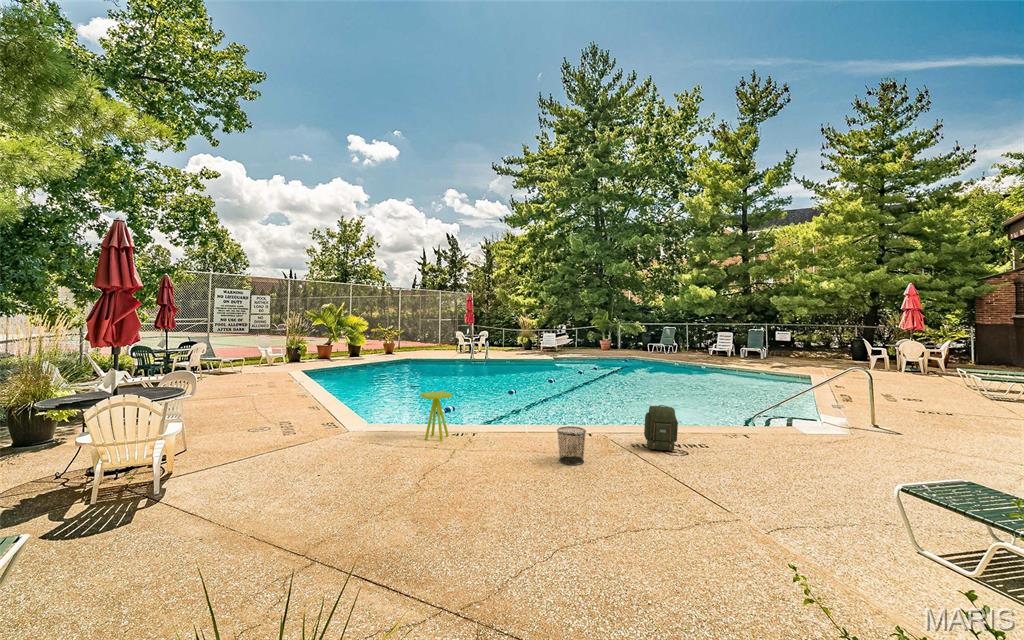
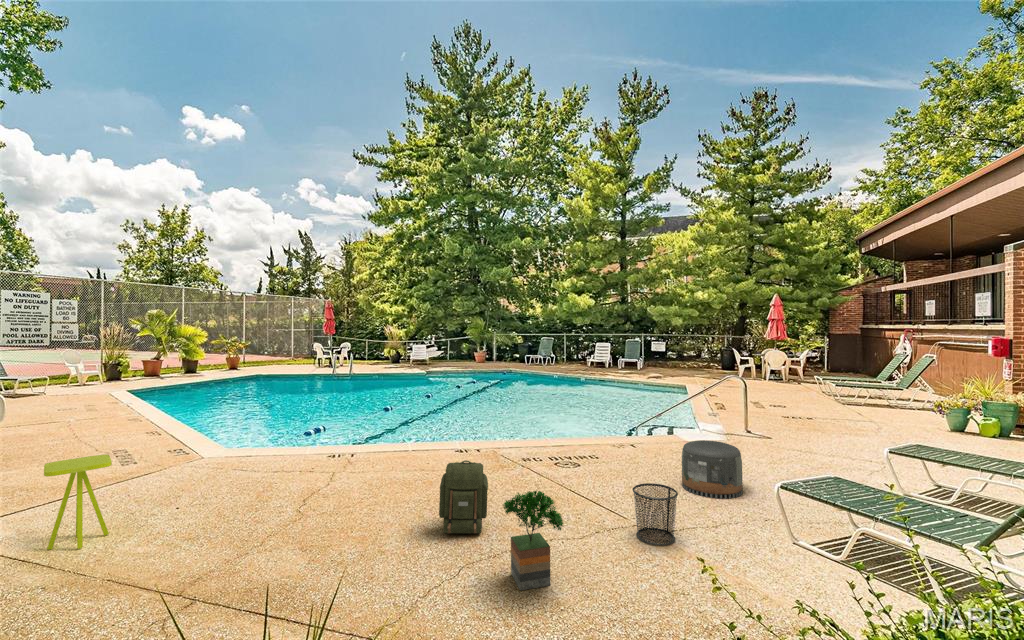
pouf: none [816,405,868,447] -> present [682,440,743,499]
potted tree: none [699,420,743,476] -> present [503,491,563,590]
waste bin: present [557,426,586,465] -> present [633,483,678,546]

